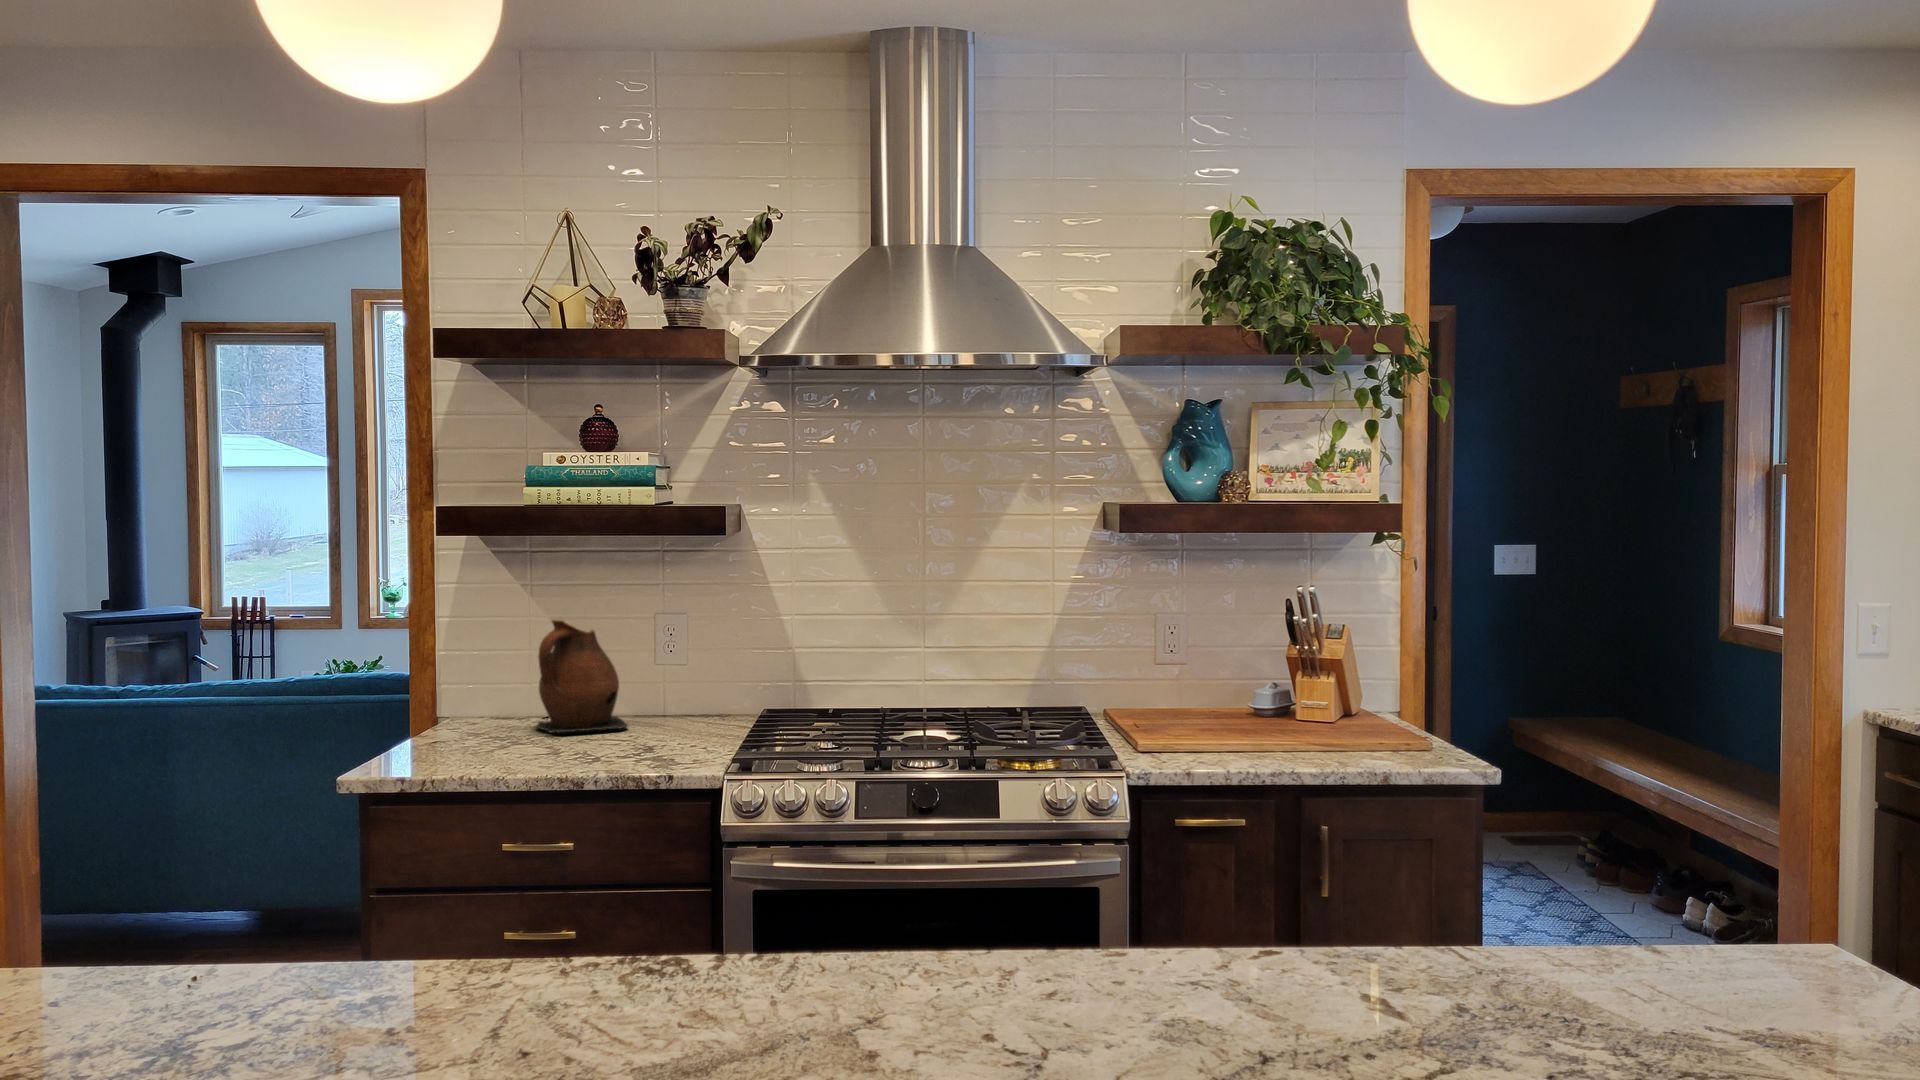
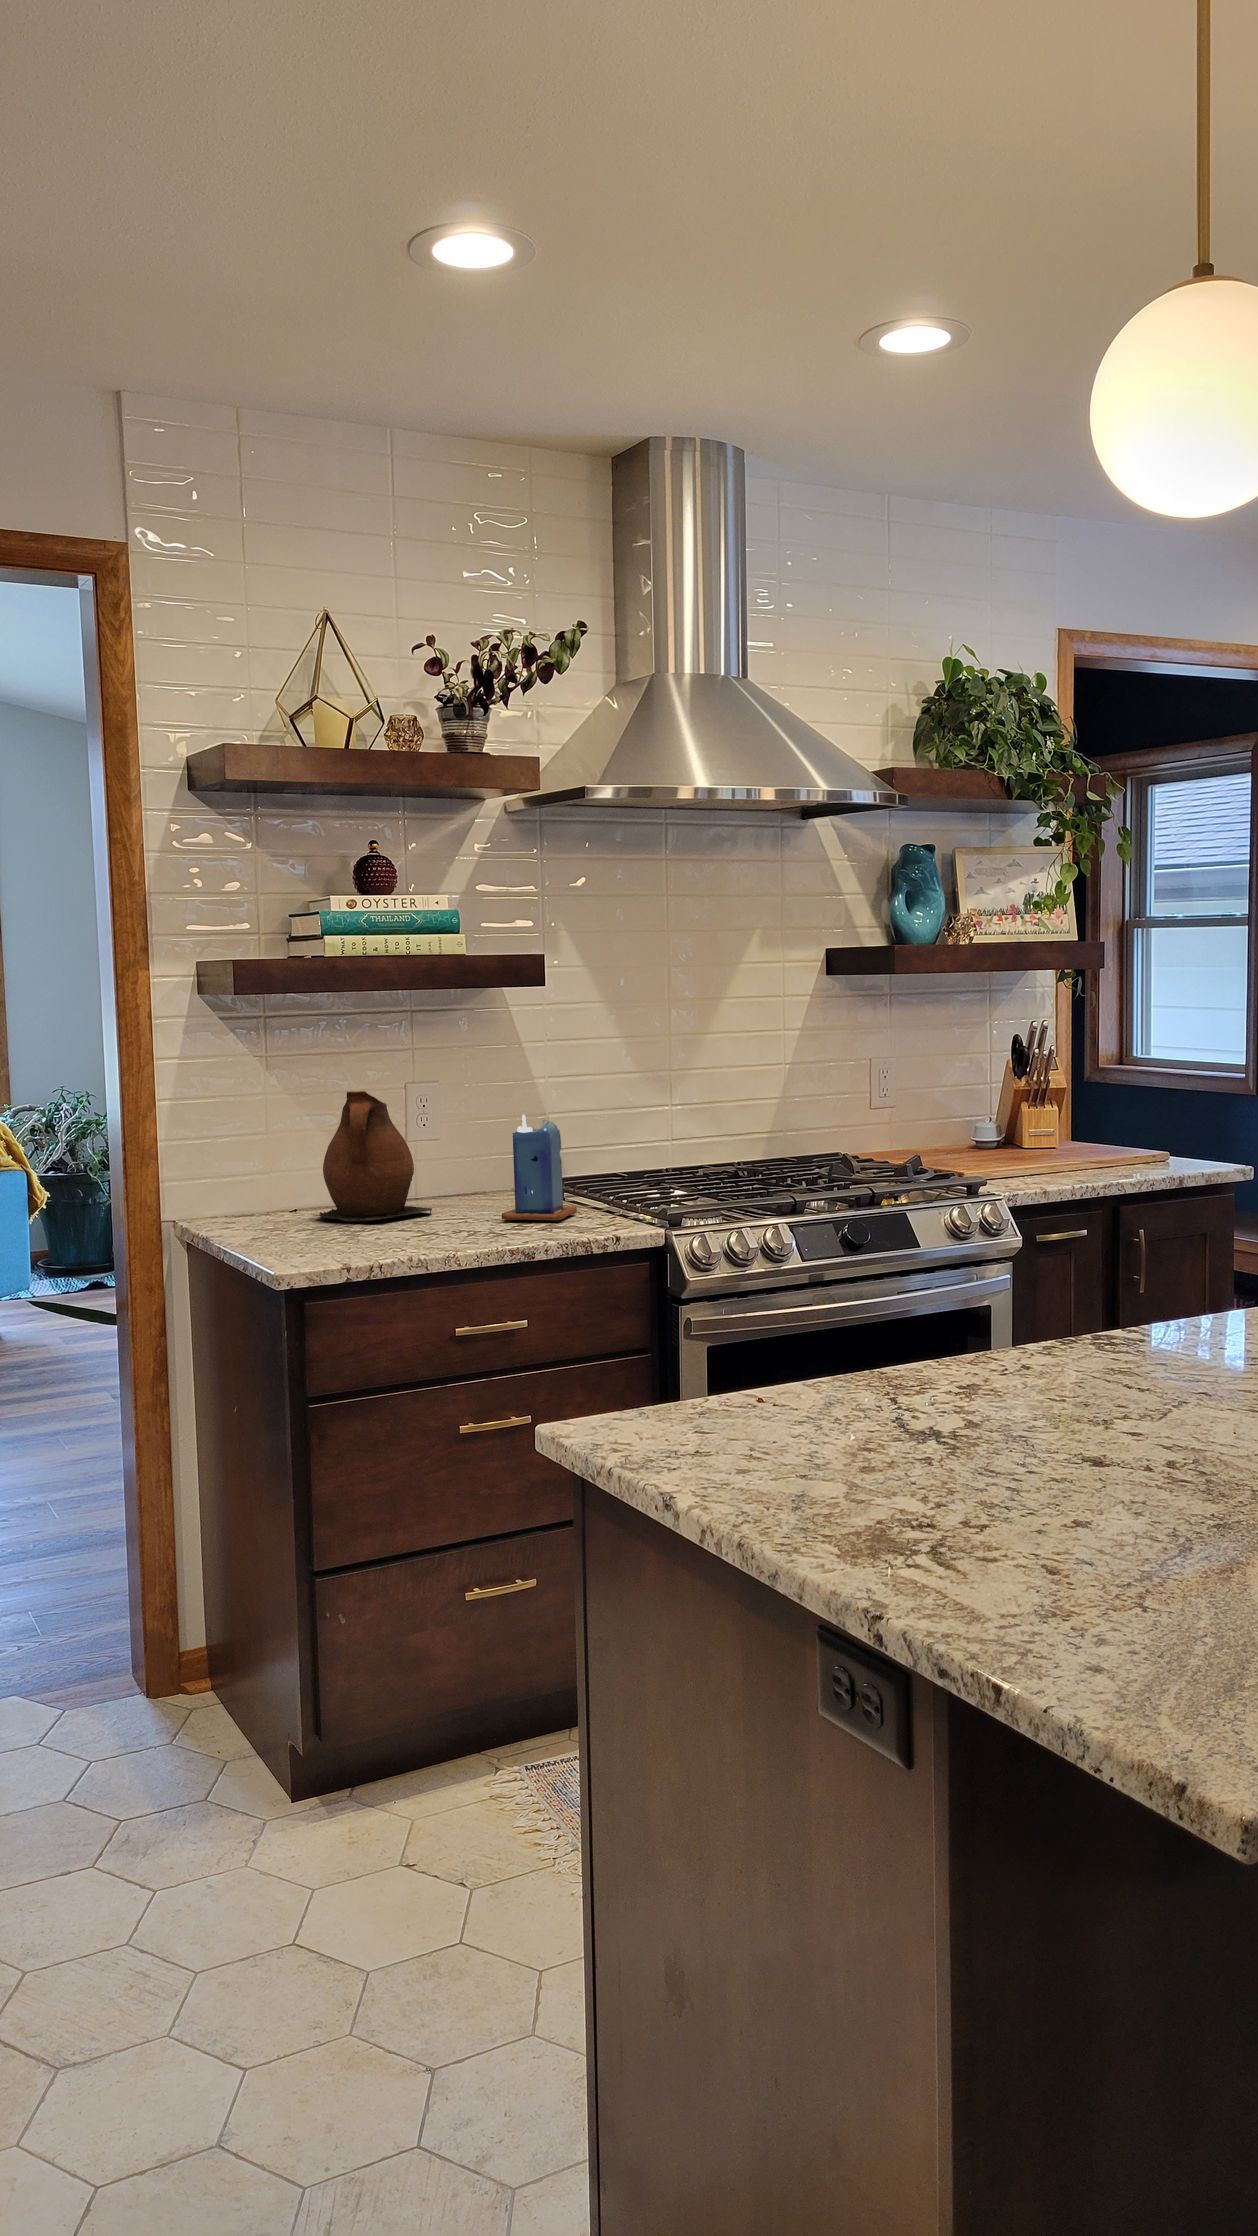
candle: none [635,652,710,752] -> present [502,1114,577,1221]

